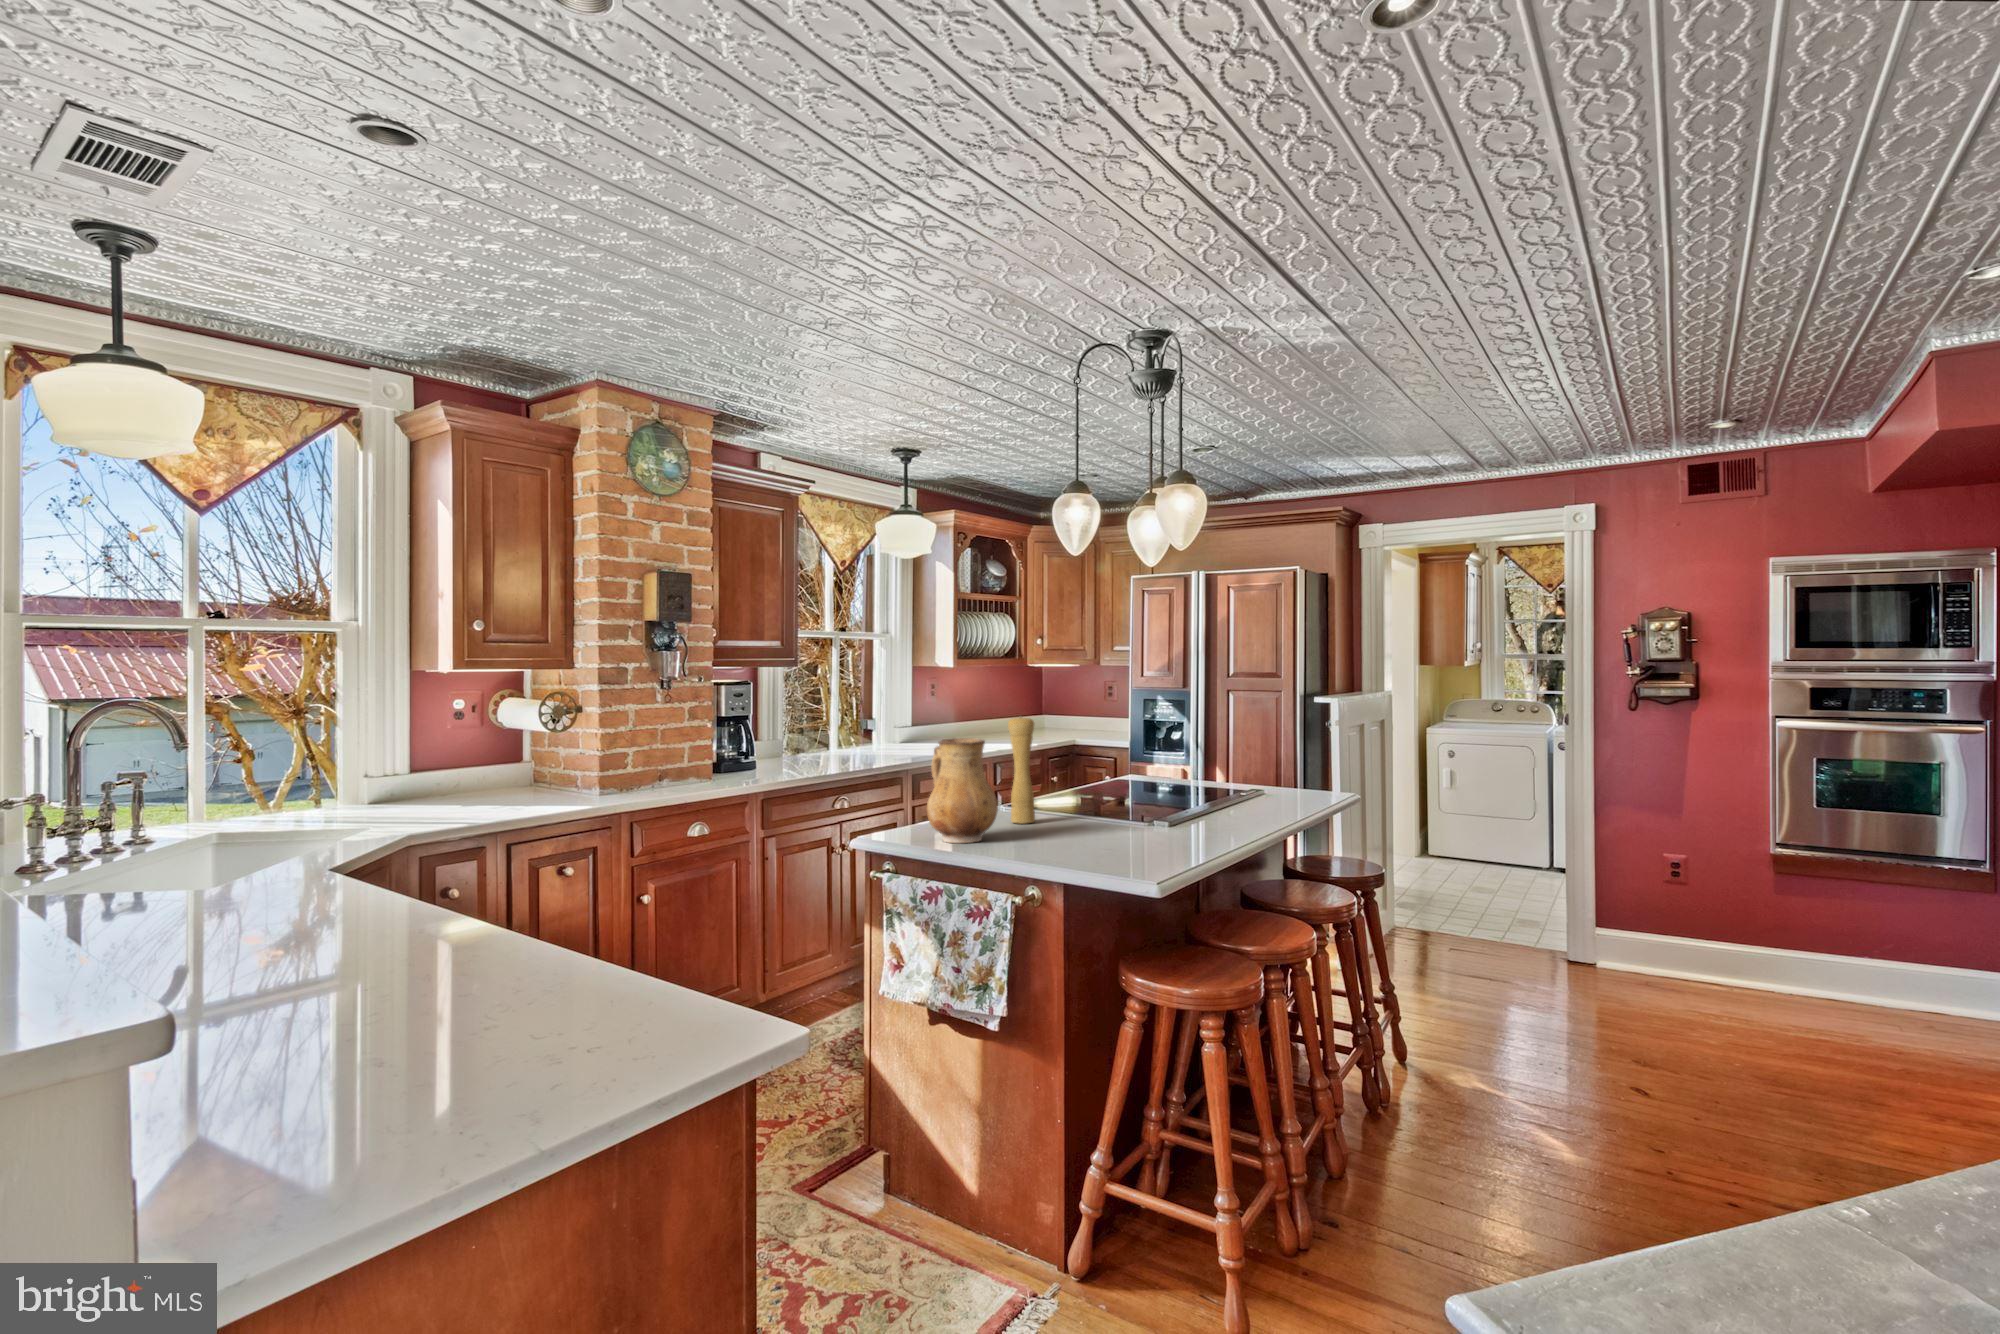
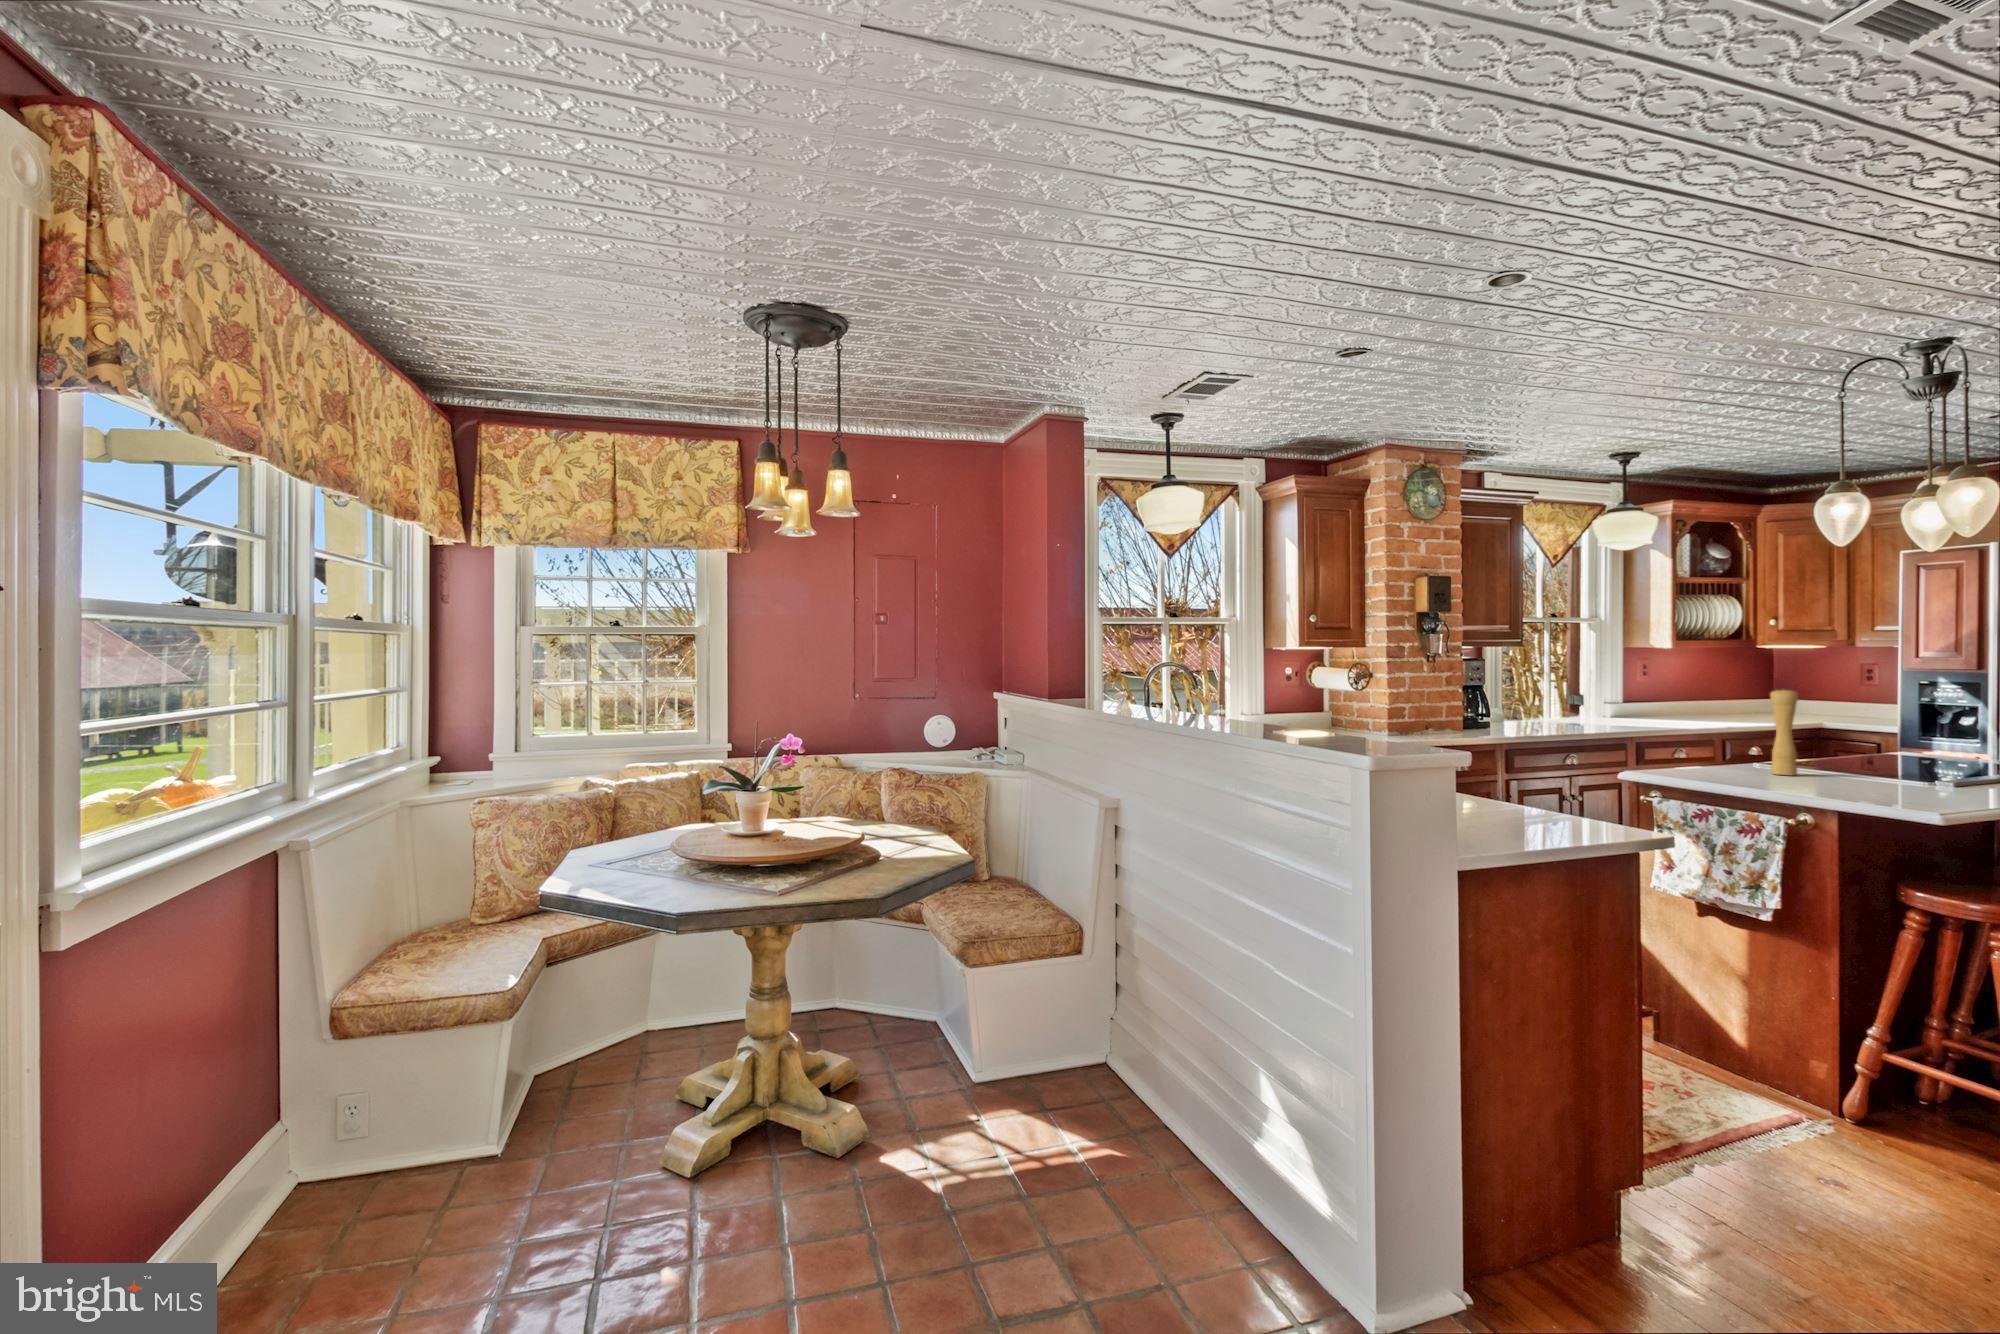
ceramic pitcher: present [927,738,998,843] -> none [1697,703,1766,782]

